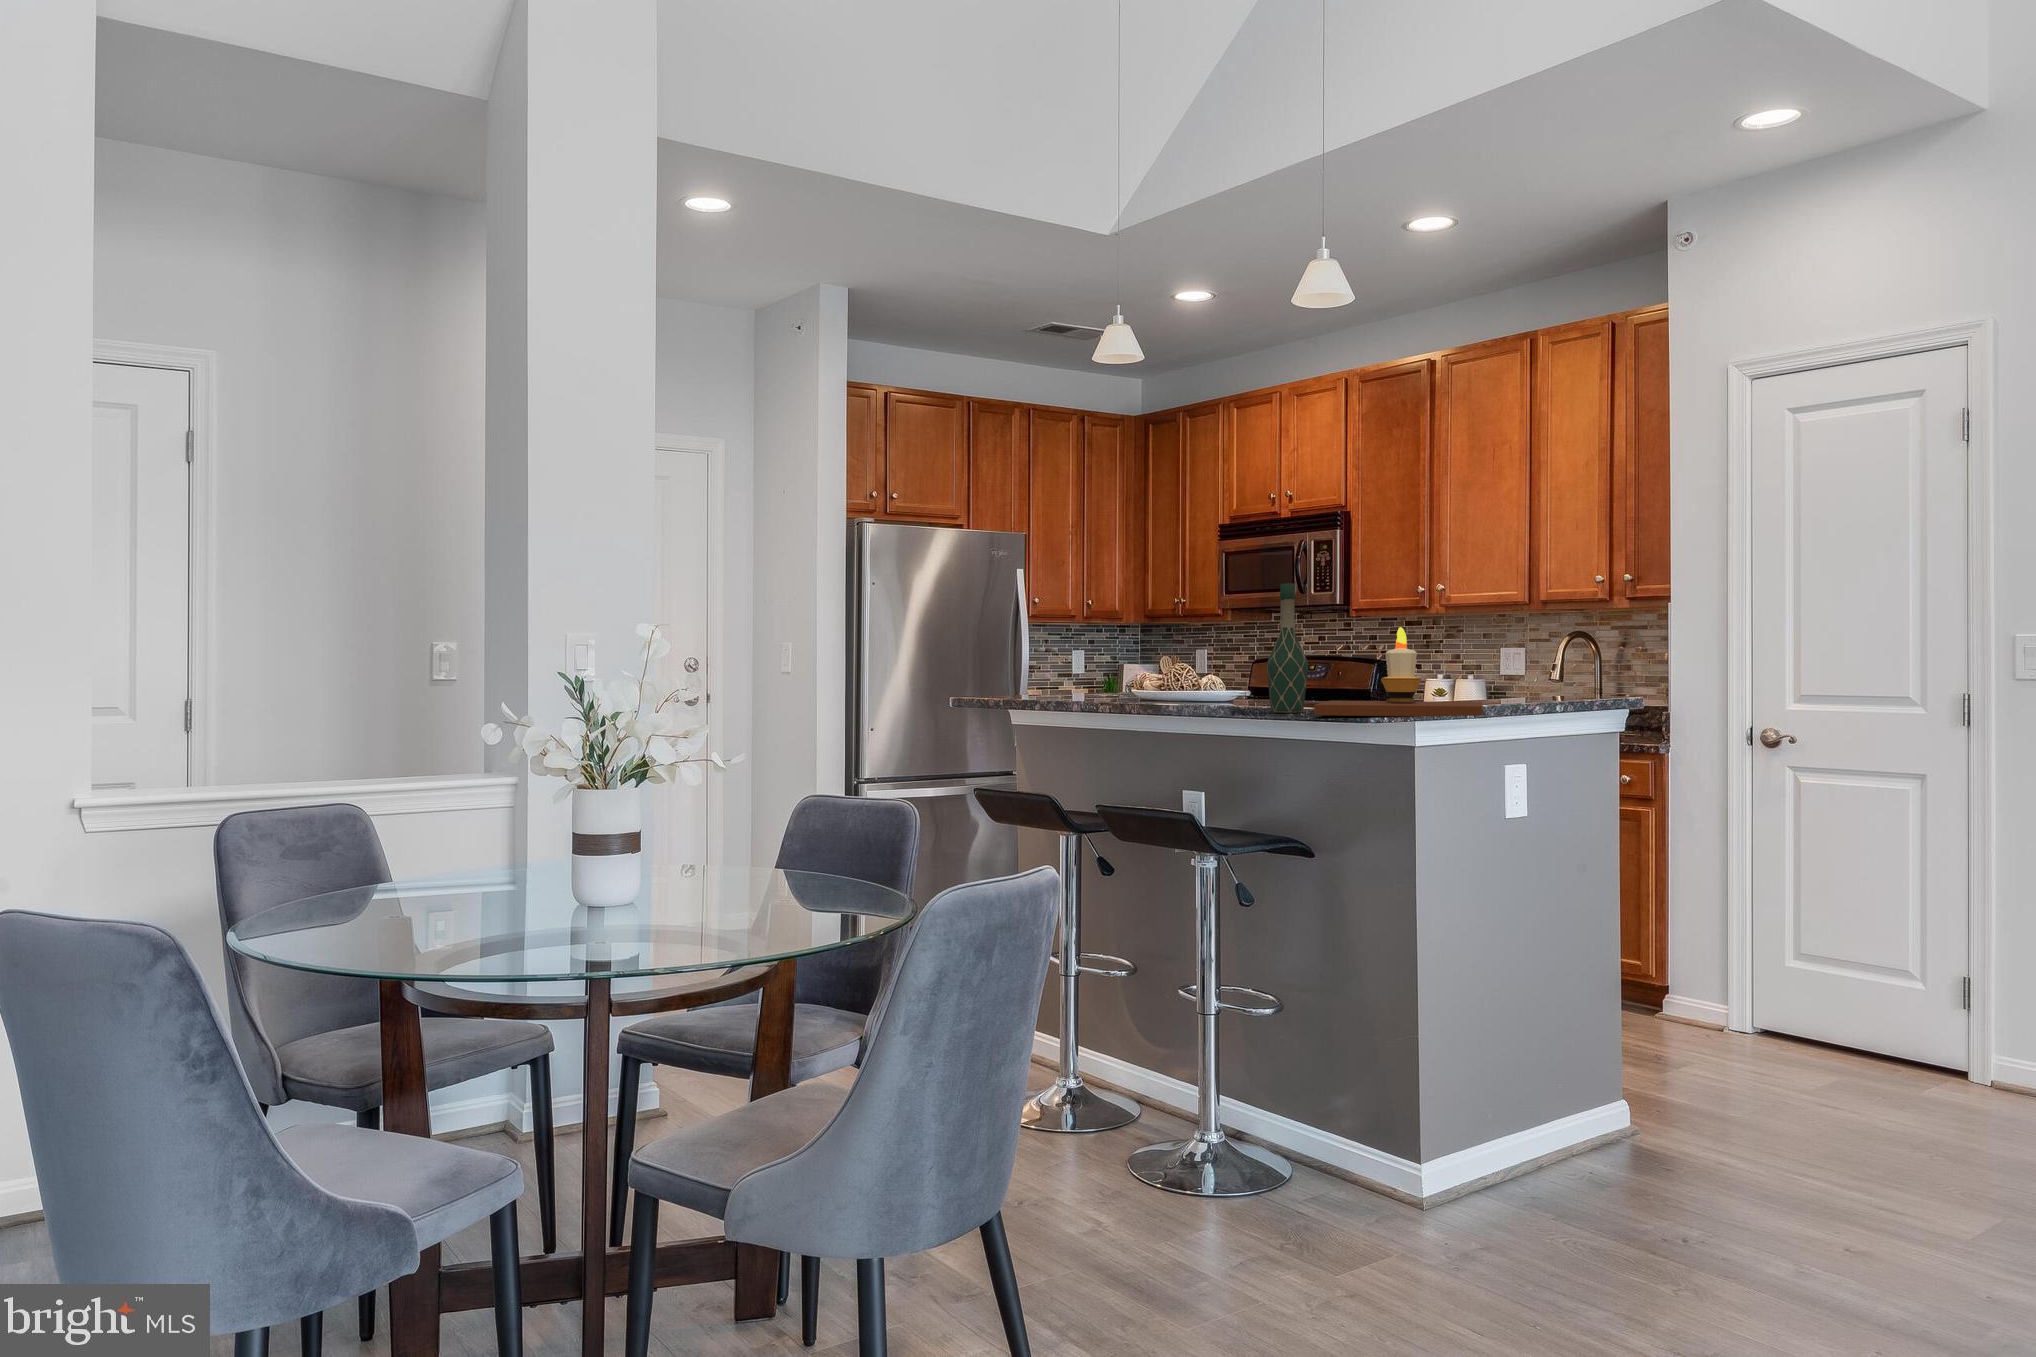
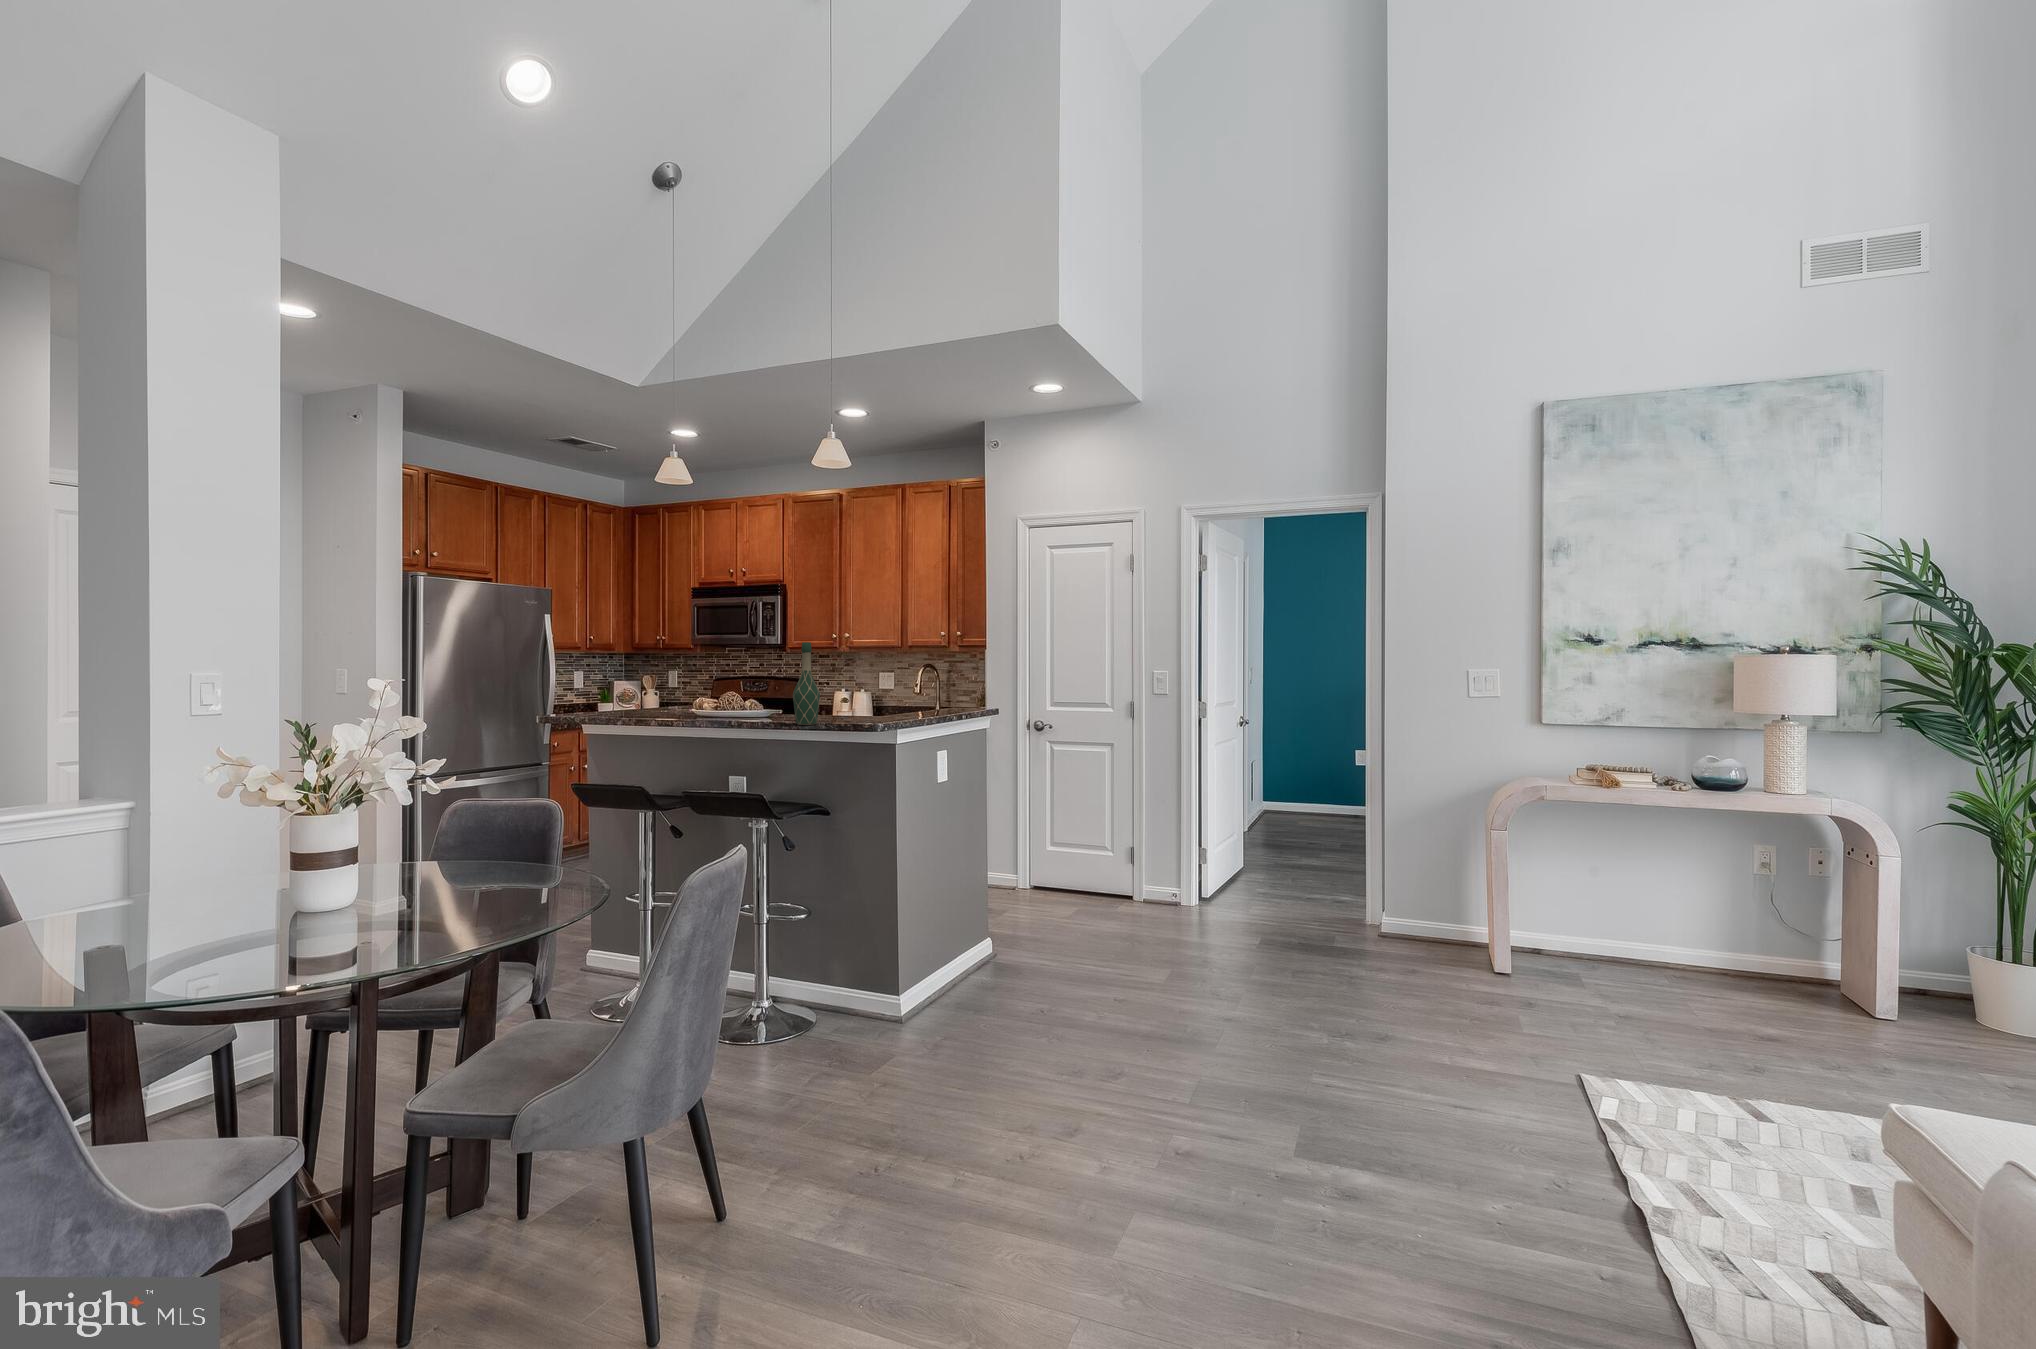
candle: present [1314,627,1482,717] -> none [839,673,942,729]

